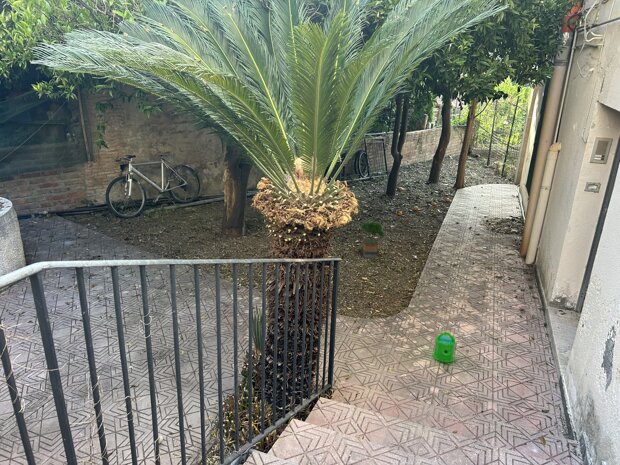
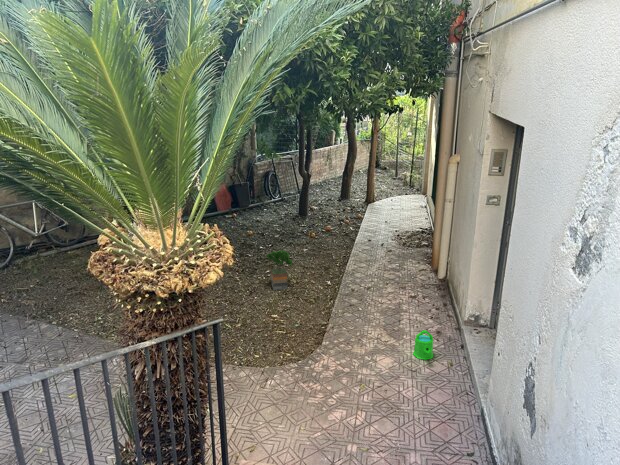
watering can: present [432,331,455,362] -> present [413,330,434,360]

